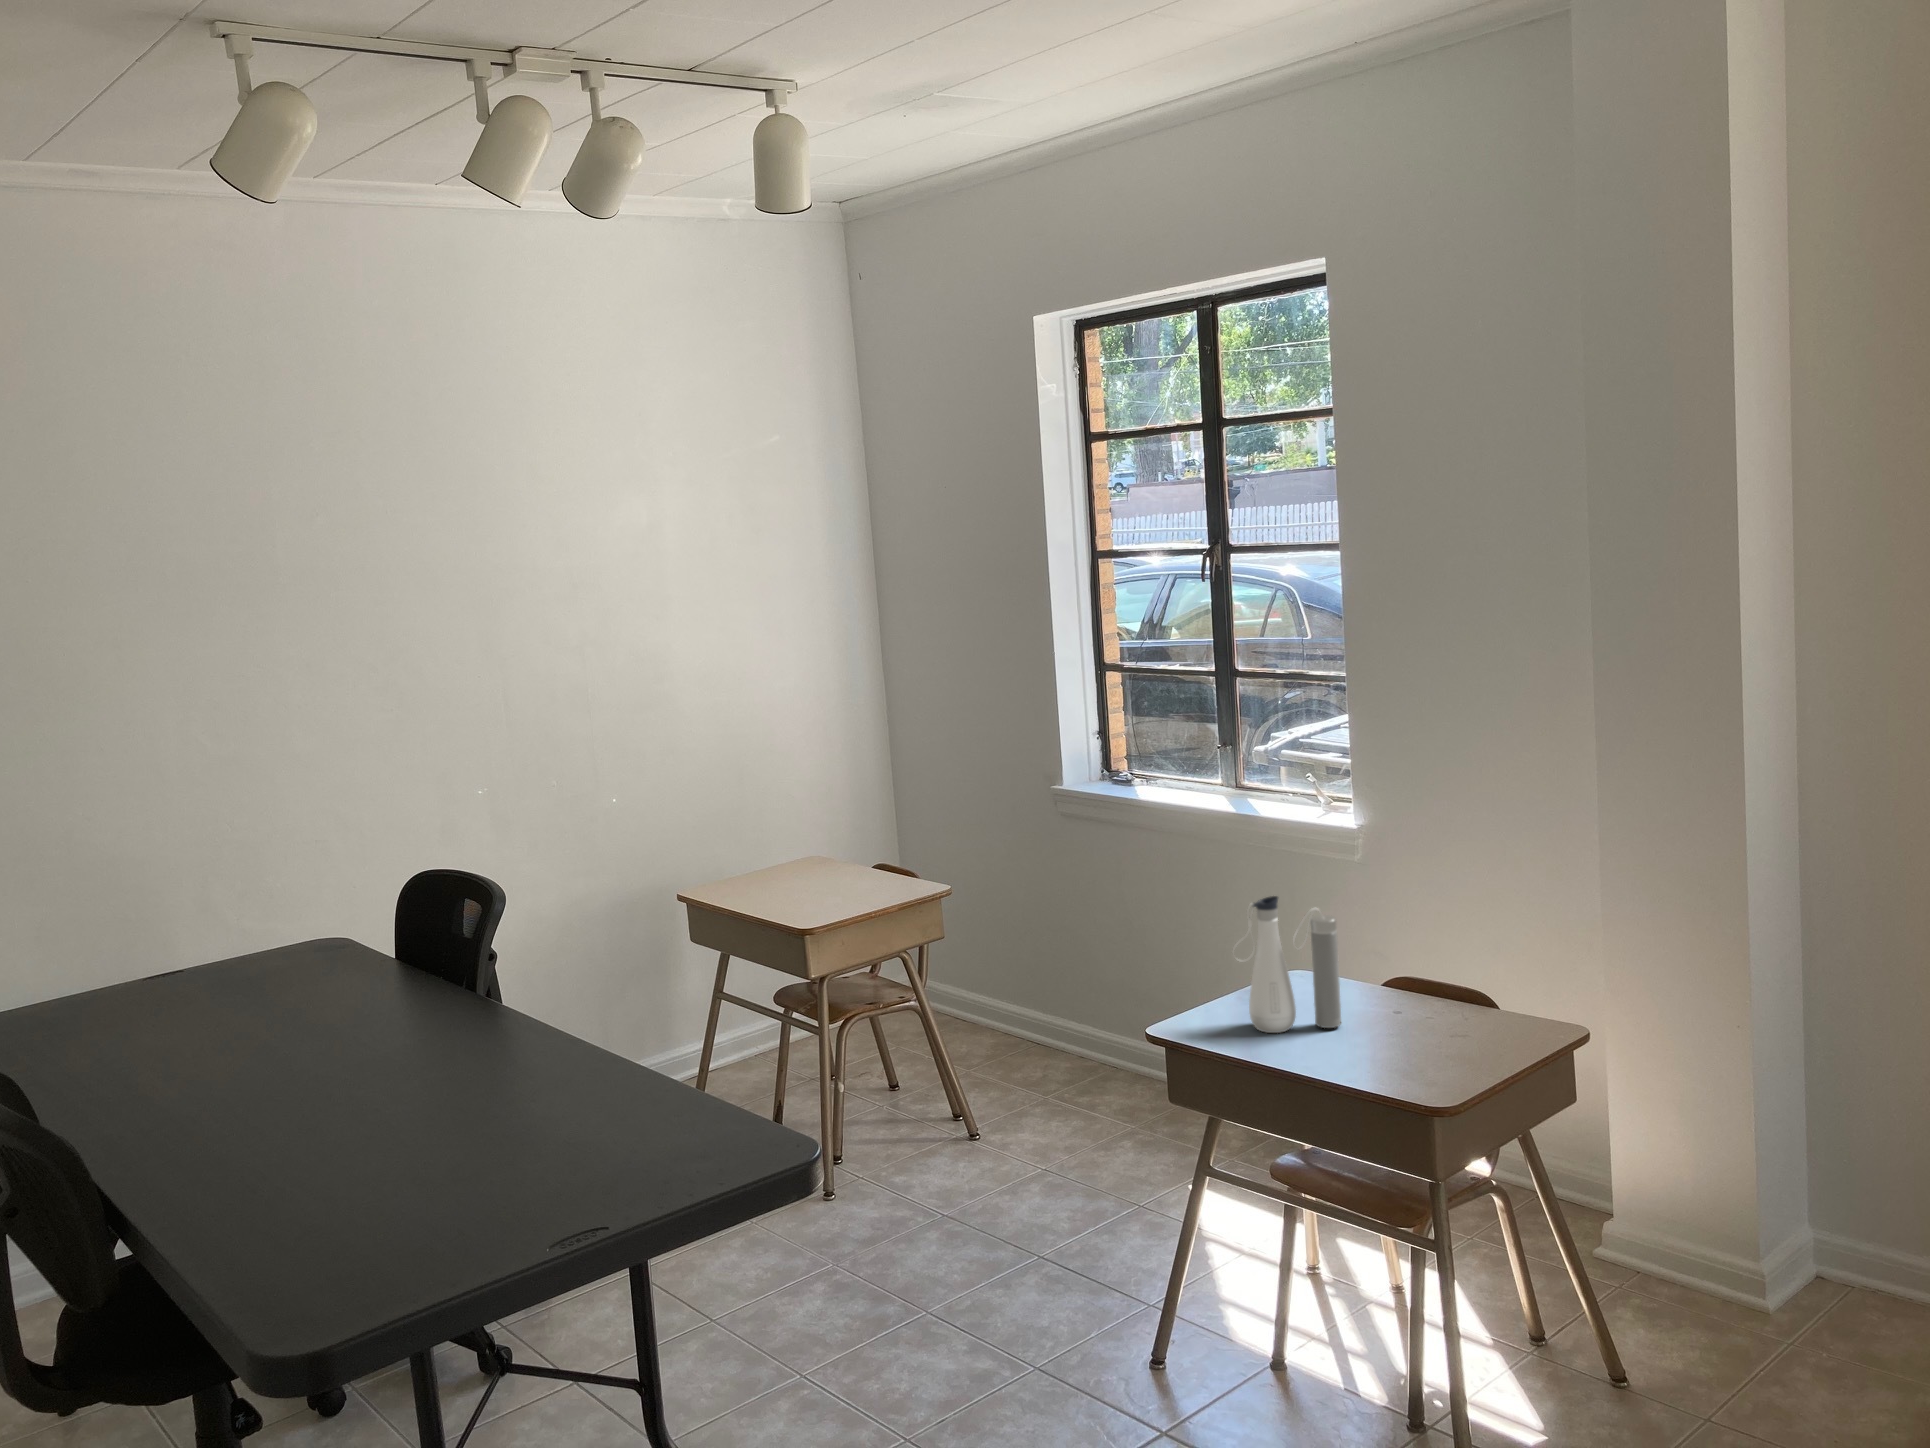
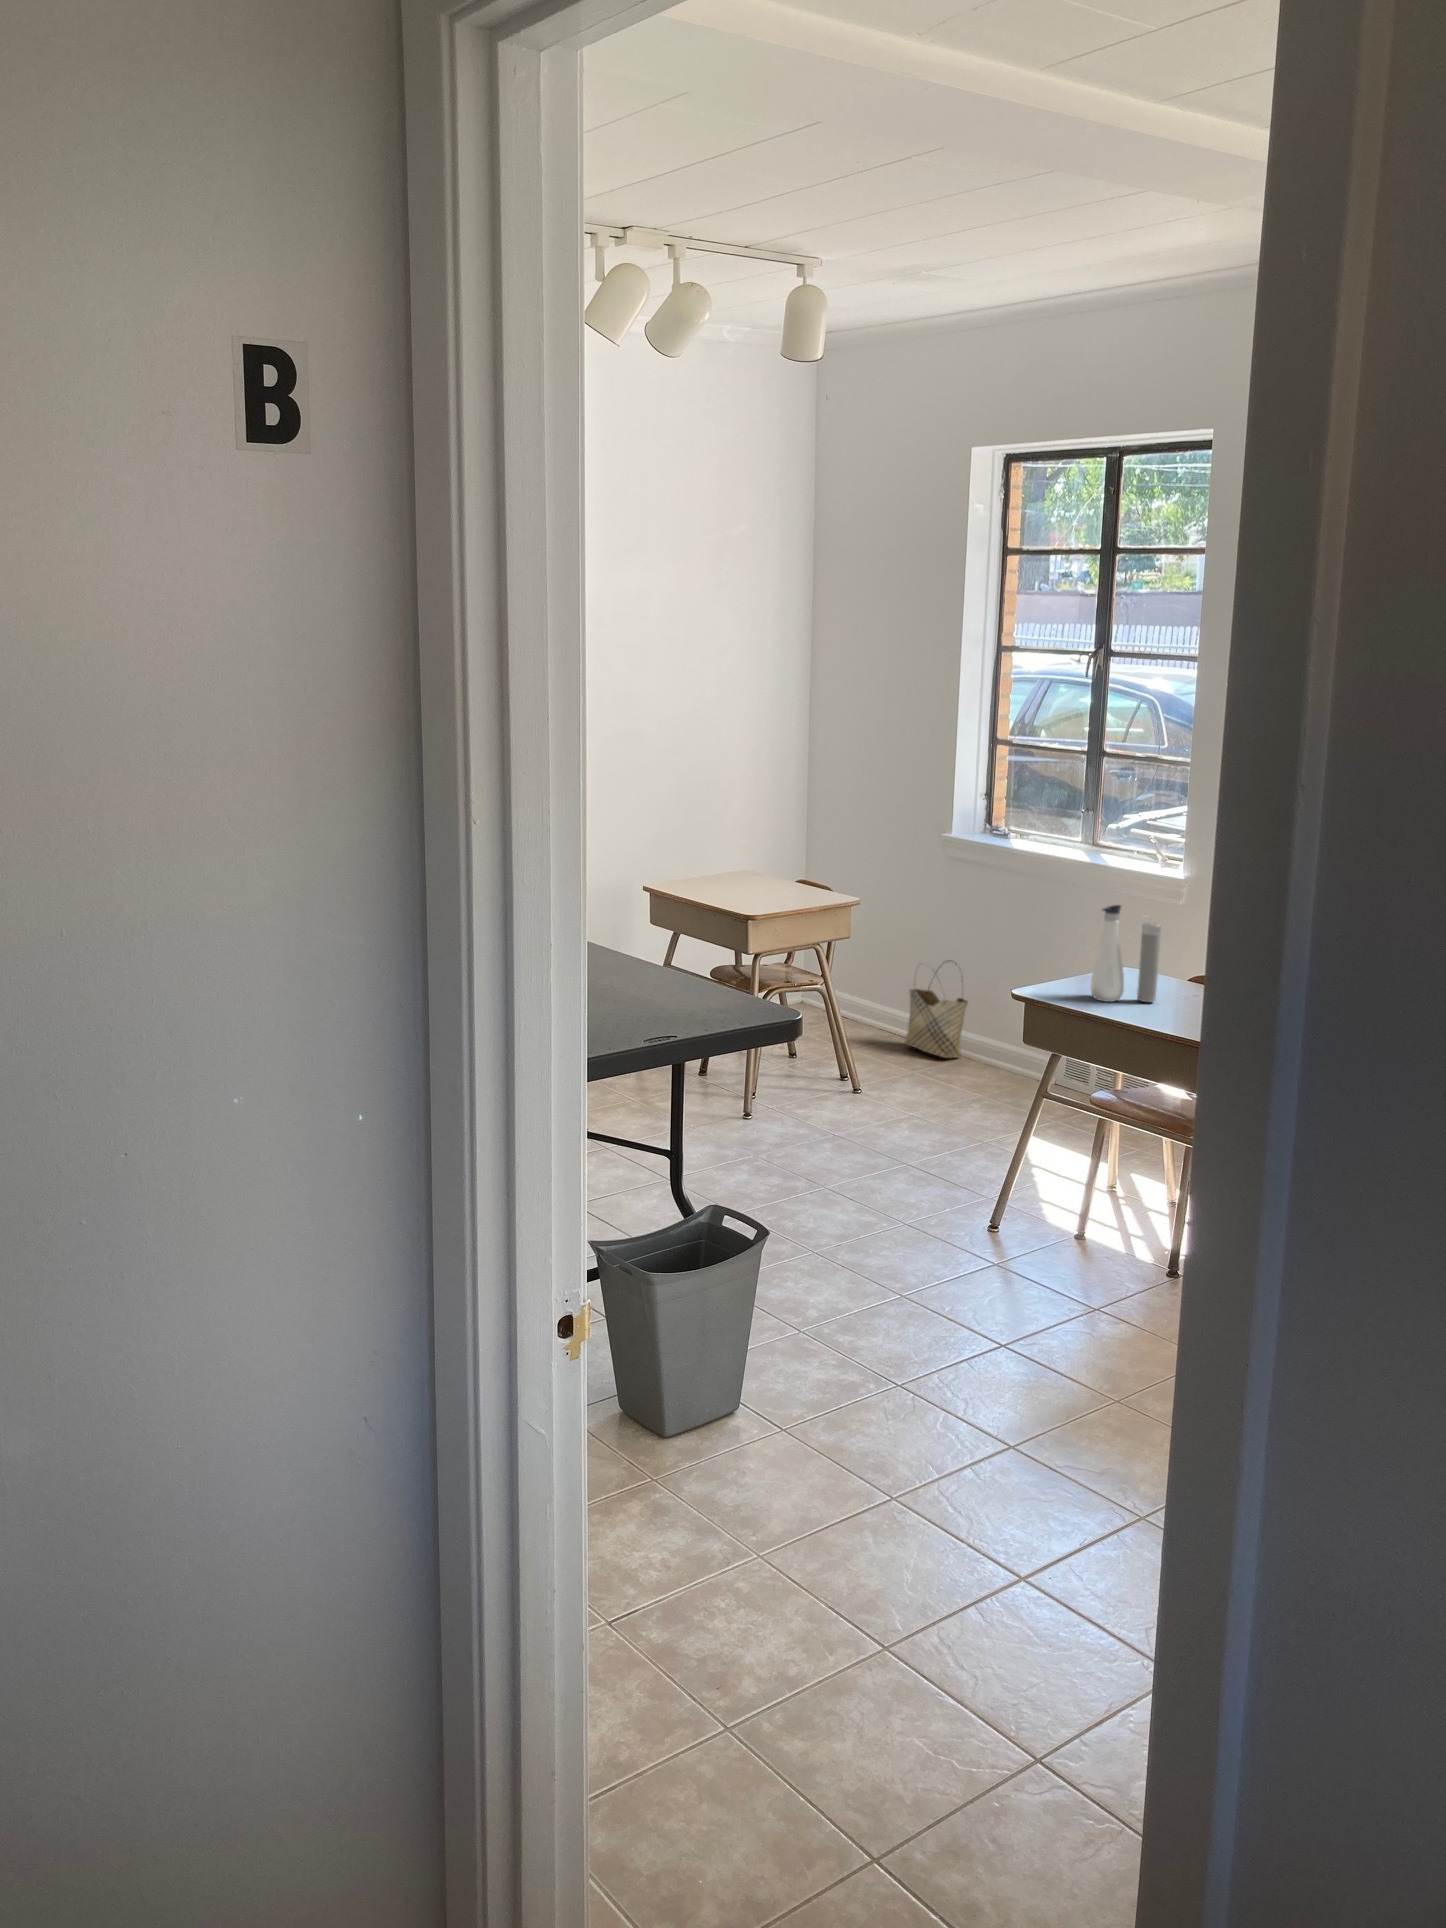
woven basket: none [1031,947,1106,1074] -> present [905,962,968,1058]

